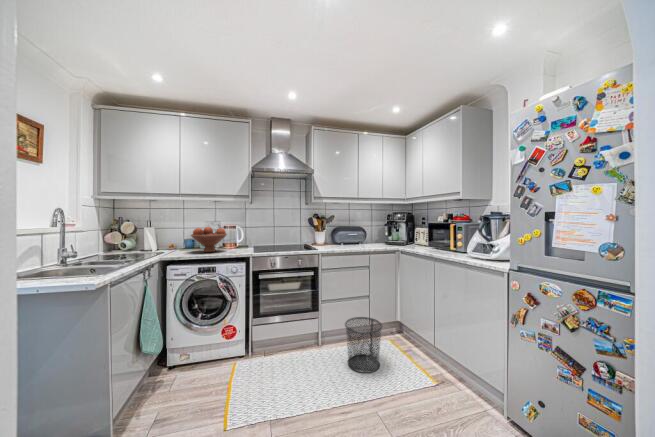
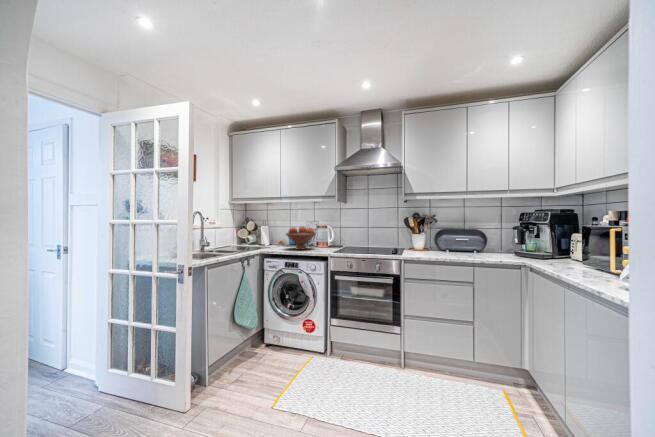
waste bin: present [345,317,382,373] -> none [414,341,465,414]

